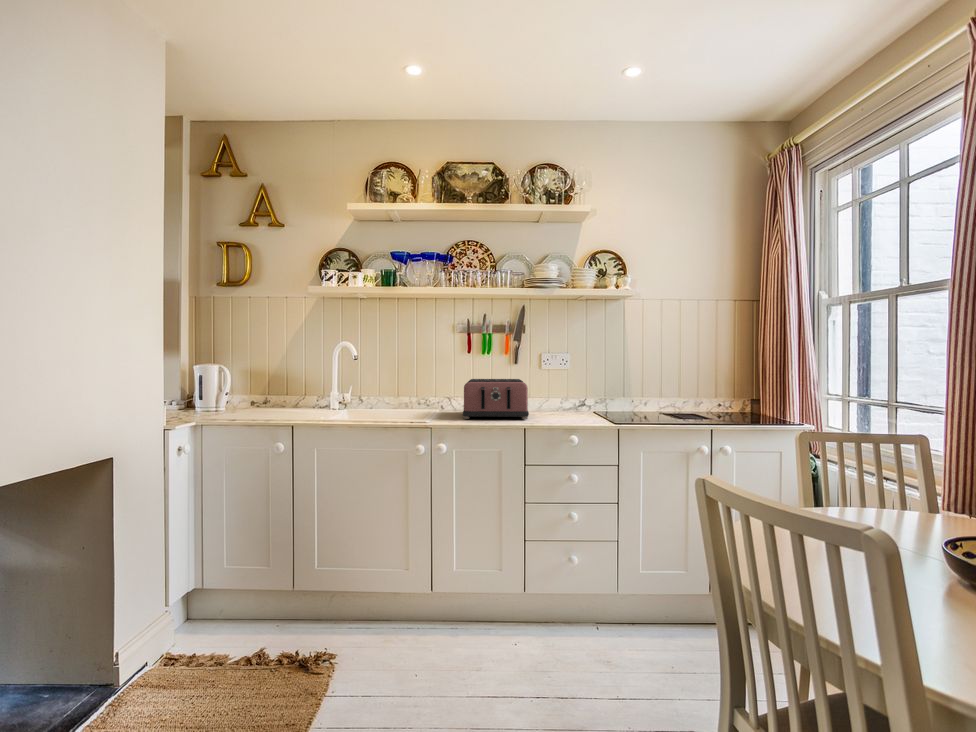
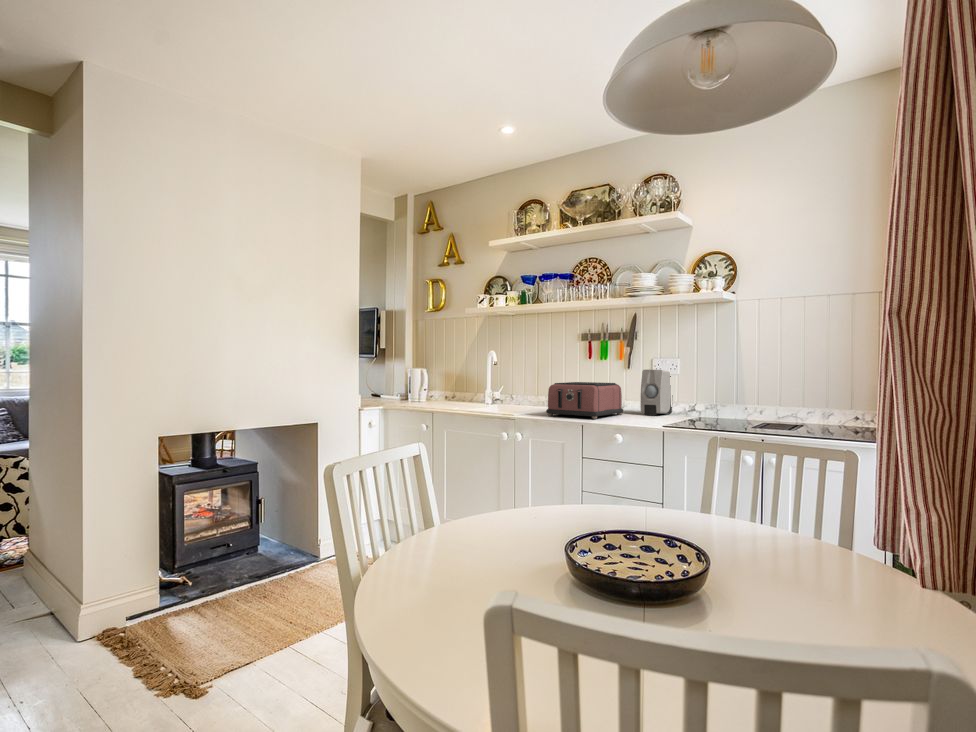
soap dispenser: none [539,364,562,412] -> present [640,370,673,415]

